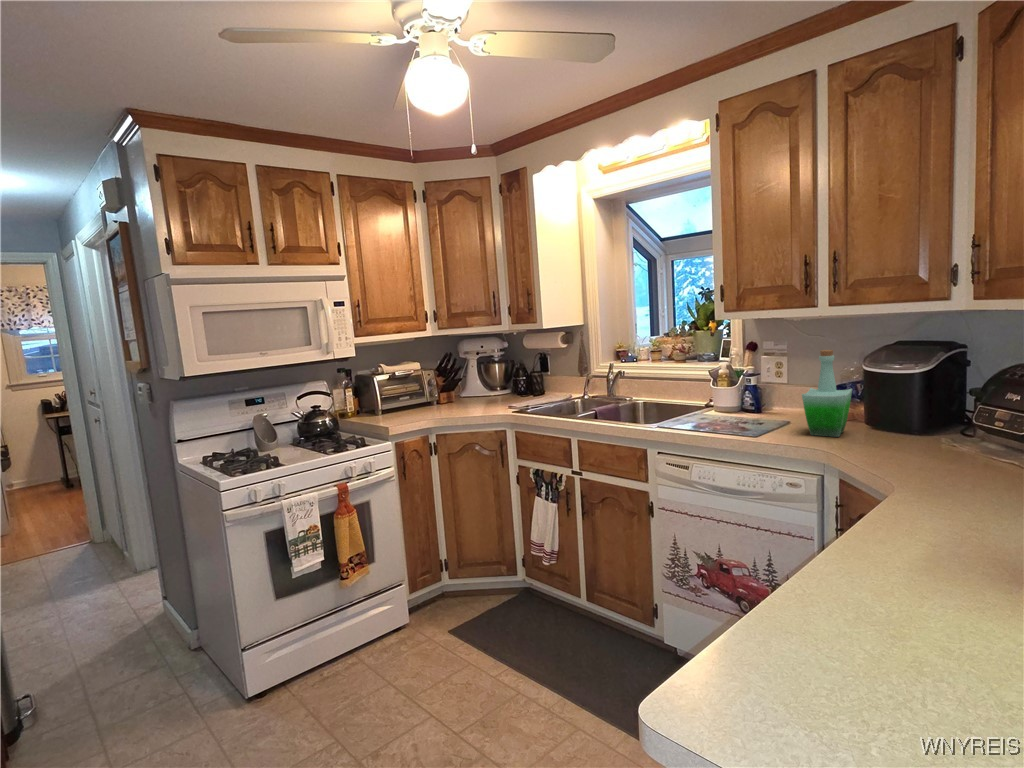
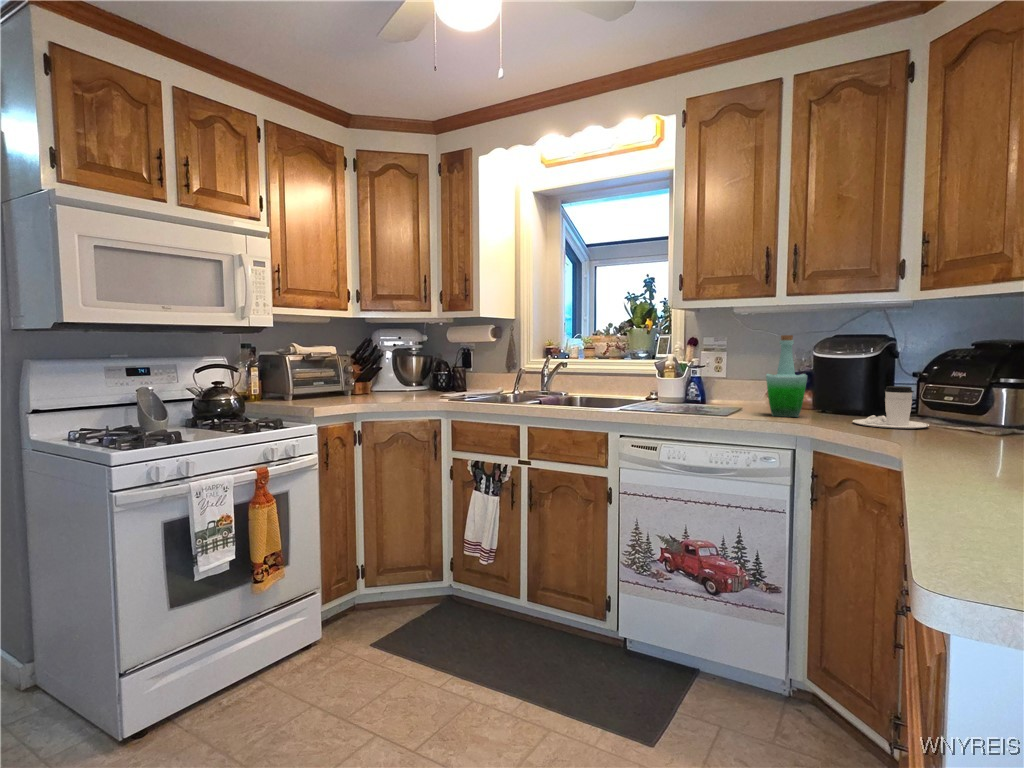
coffee cup: none [889,410,977,459] -> present [853,386,929,429]

